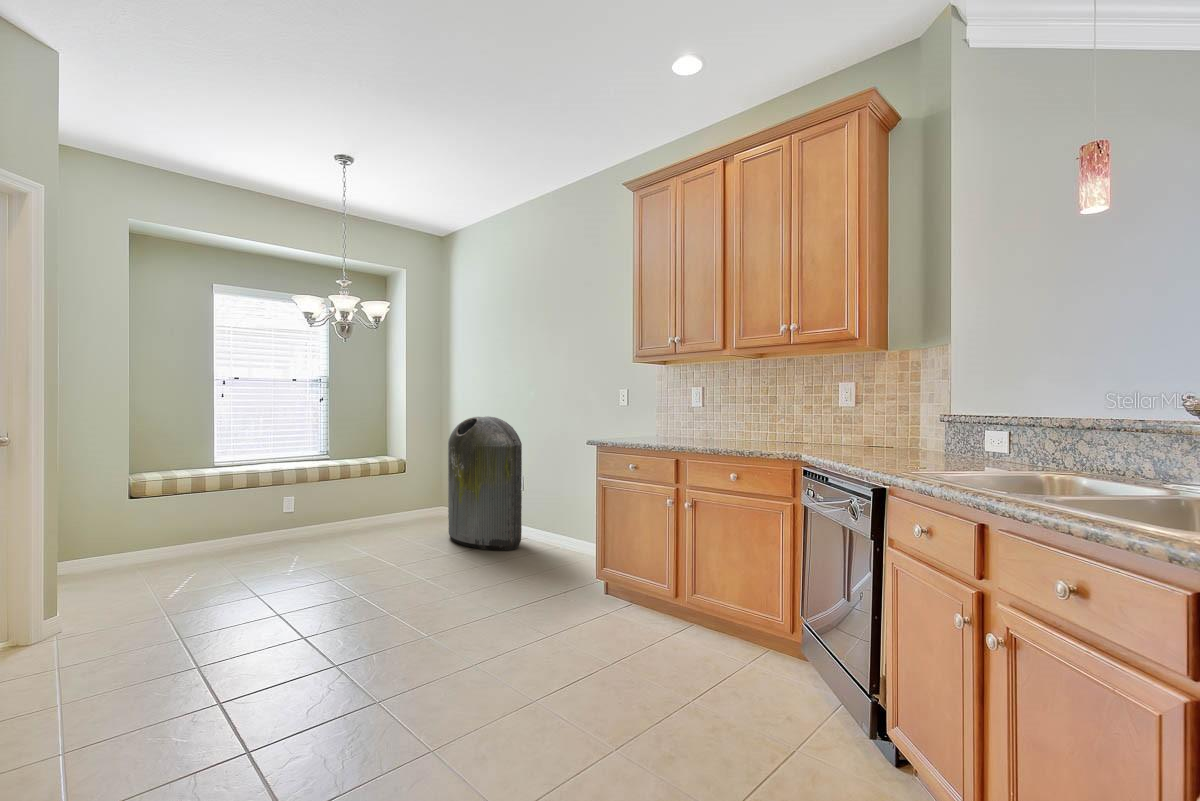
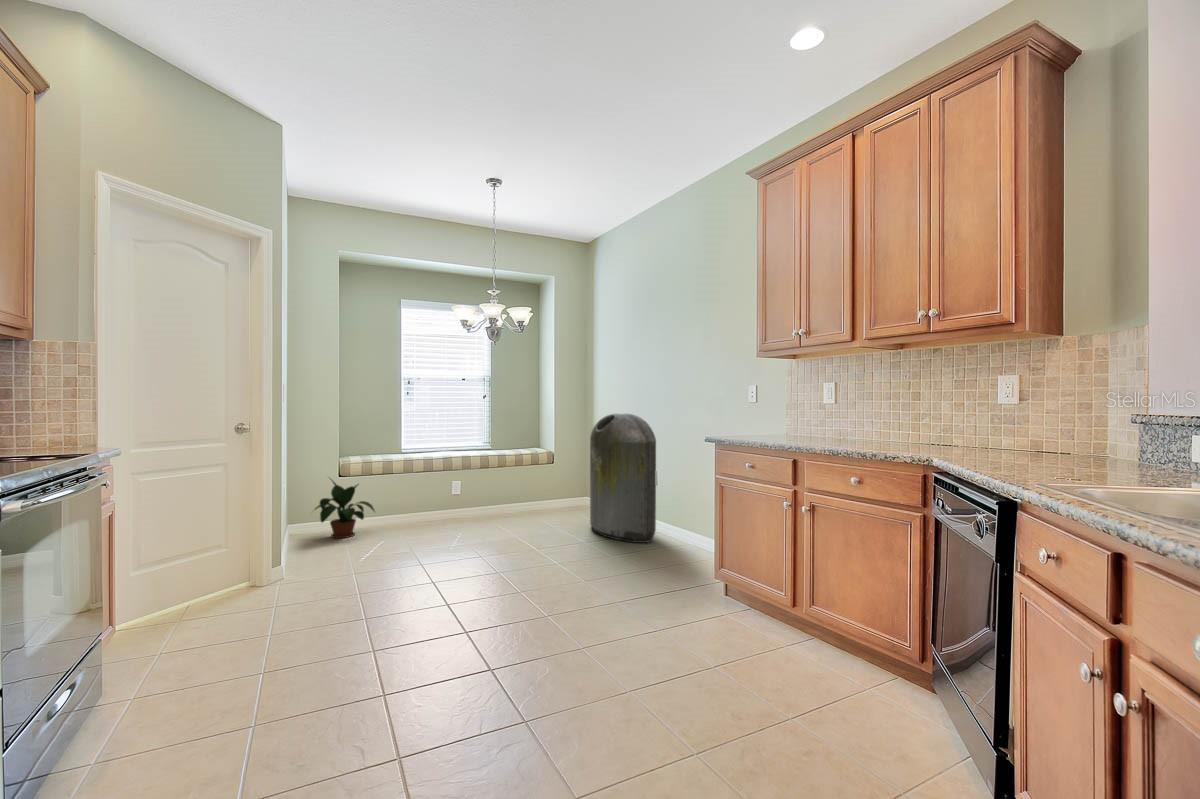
potted plant: none [90,498,184,574] -> present [315,480,374,538]

